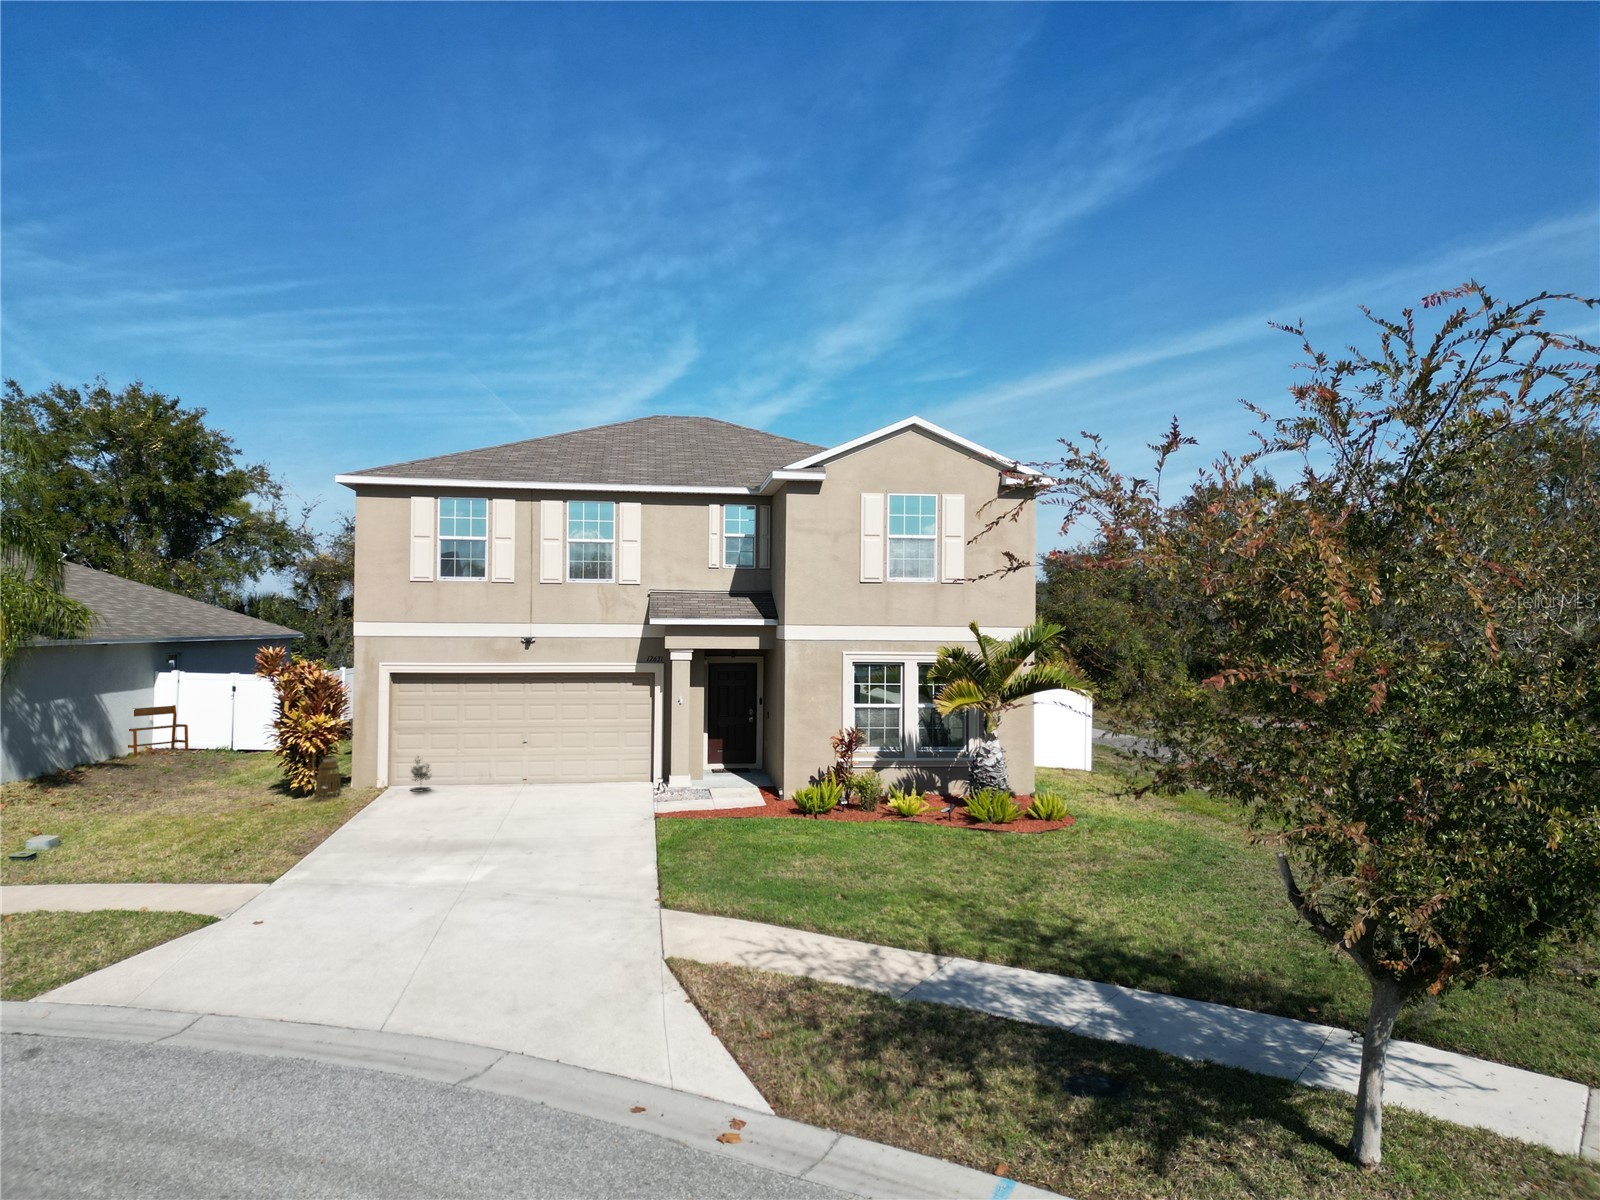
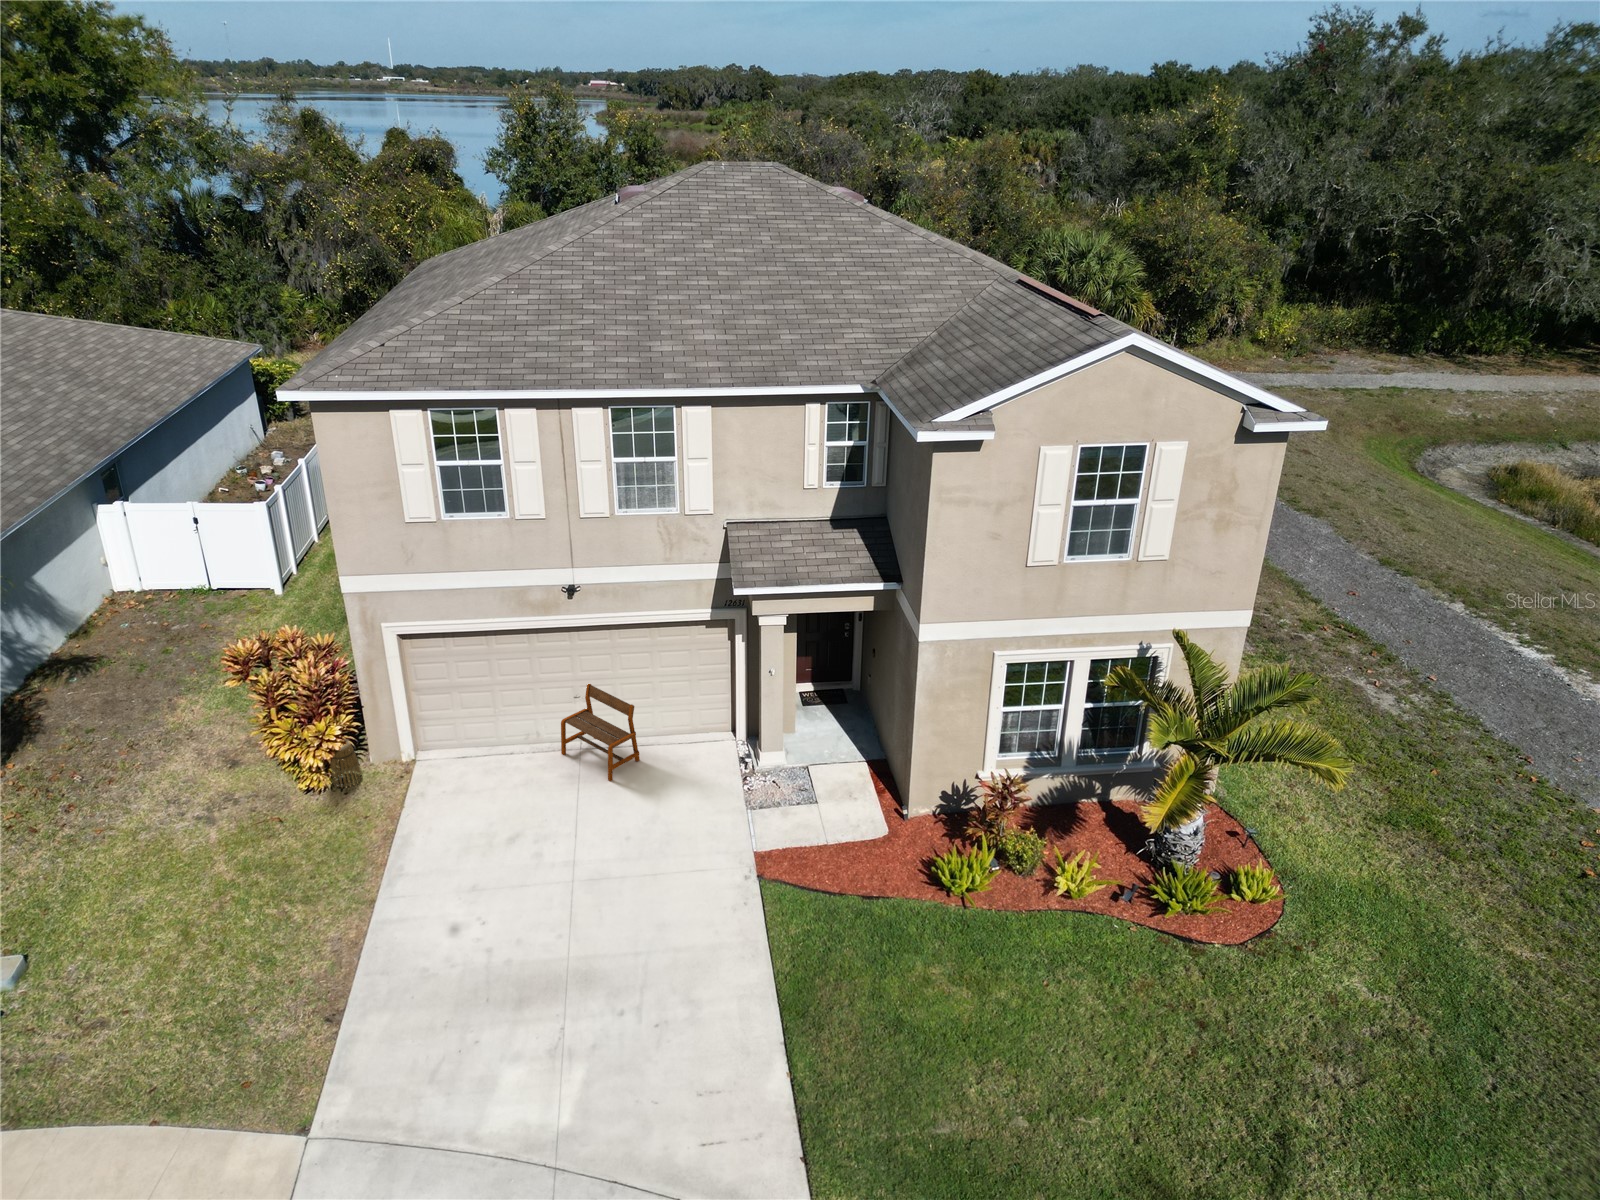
bench: present [128,705,188,756] -> present [561,684,640,781]
potted tree: present [411,757,430,792] -> none [439,726,468,768]

